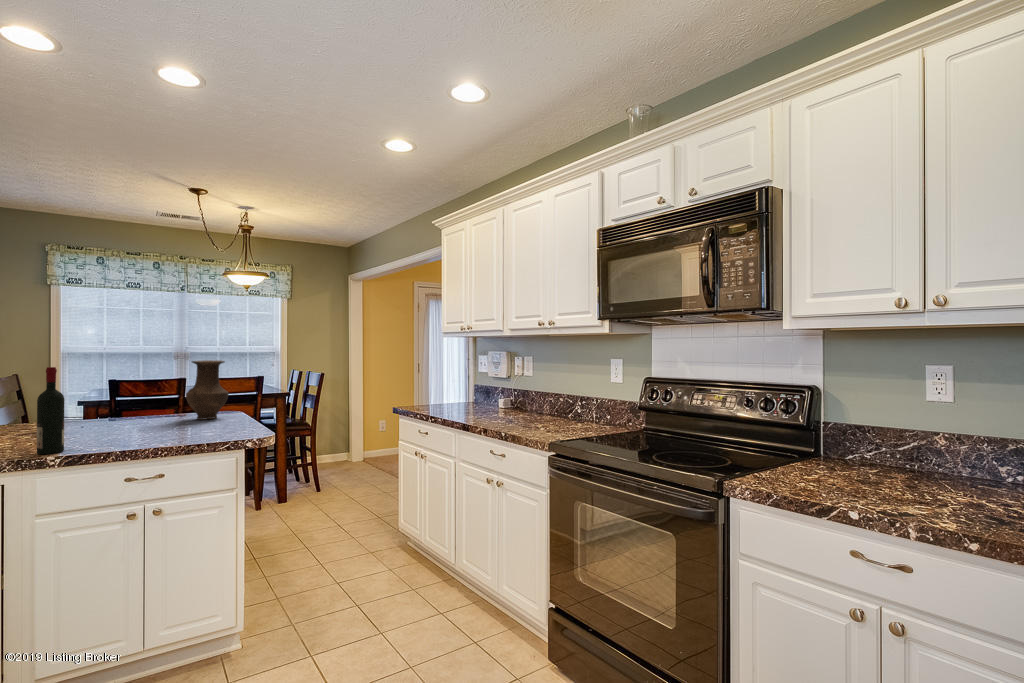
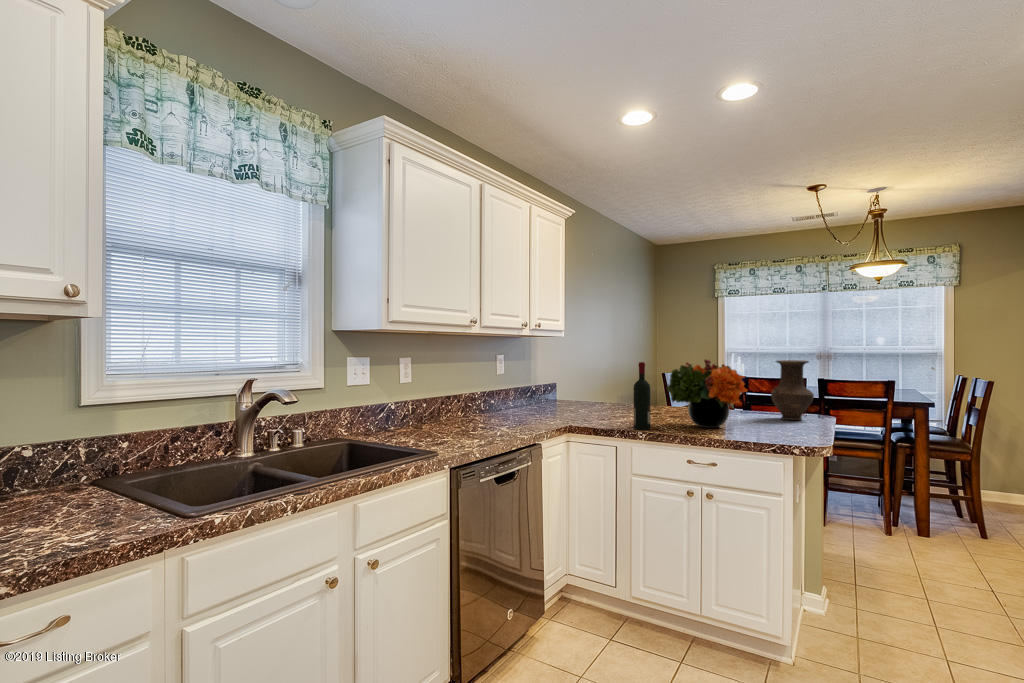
flower arrangement: none [79,362,185,439] -> present [667,359,747,428]

